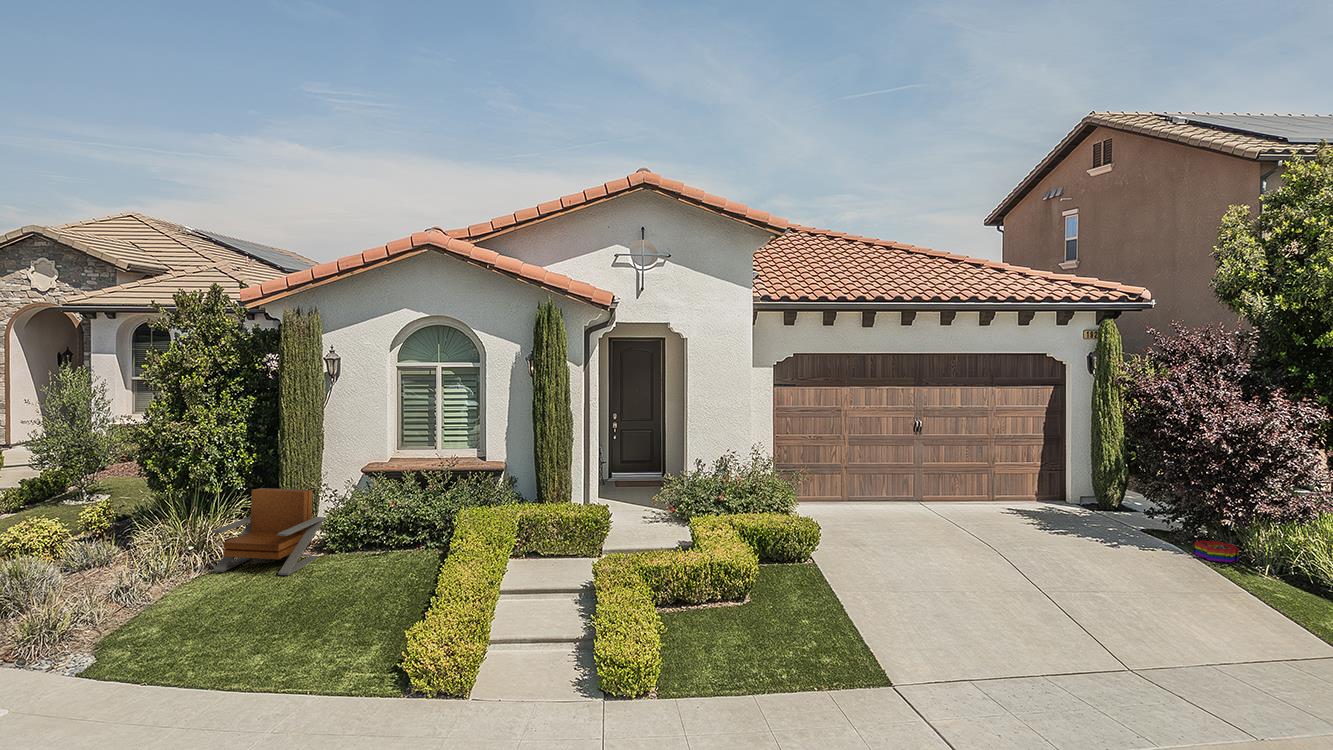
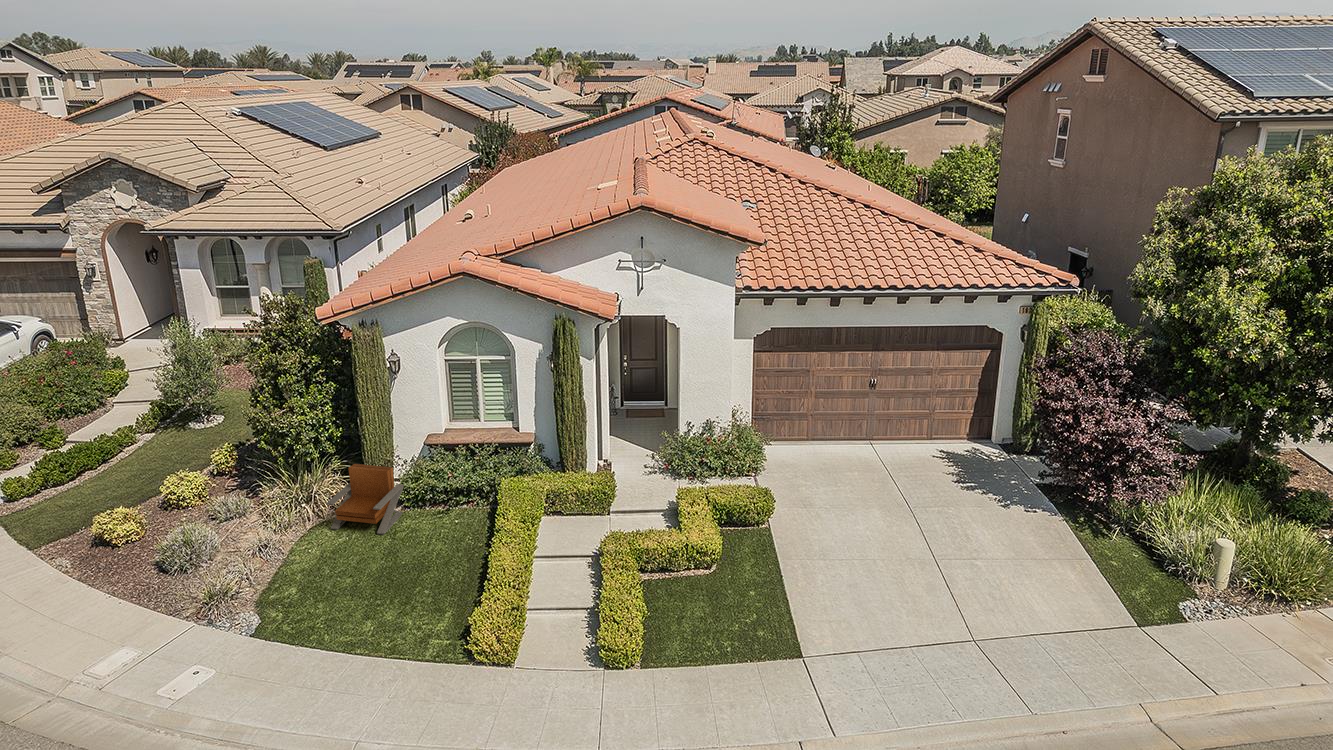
storage bin: present [1194,540,1239,562] -> none [1060,507,1093,530]

